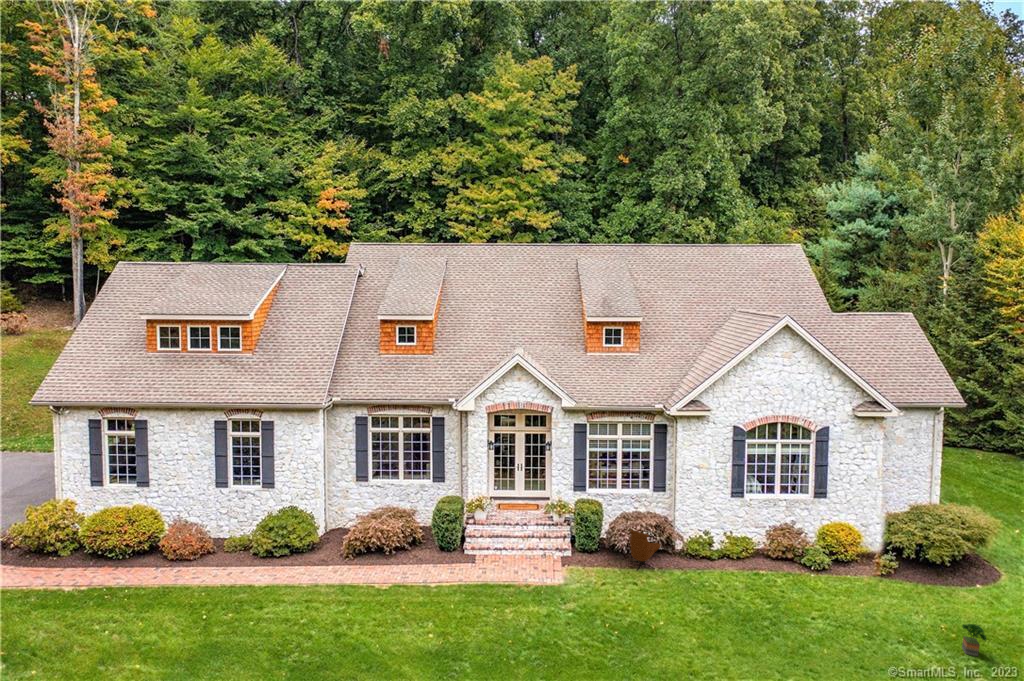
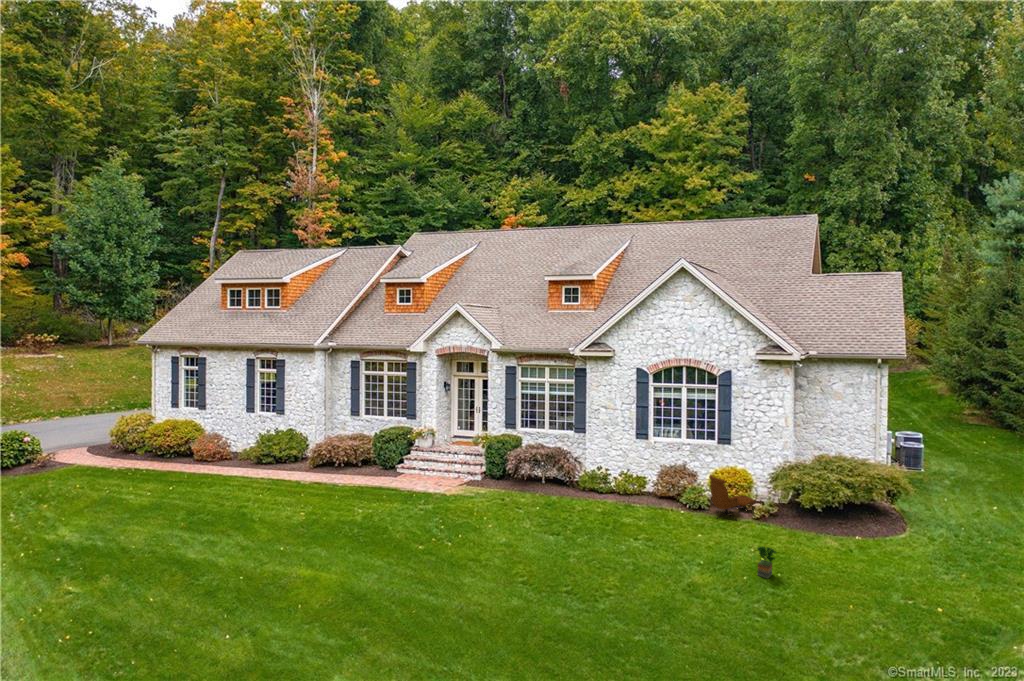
lounge chair: present [630,529,661,569] -> present [709,475,755,518]

